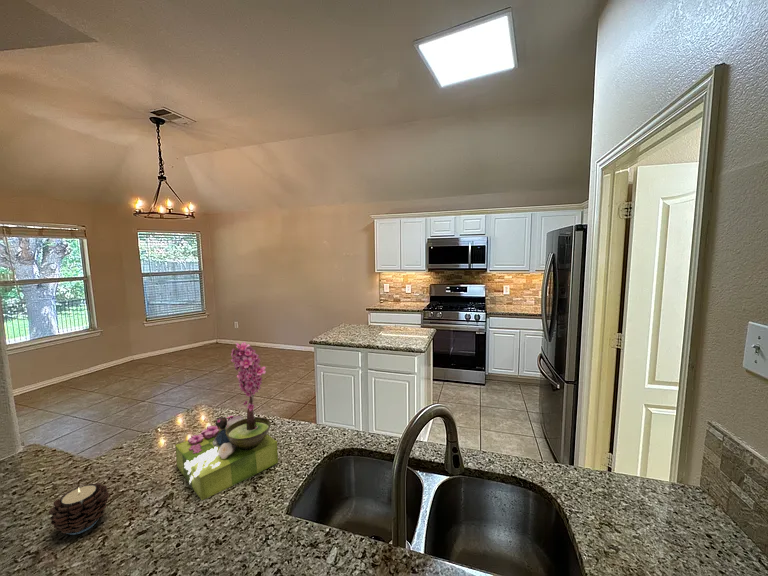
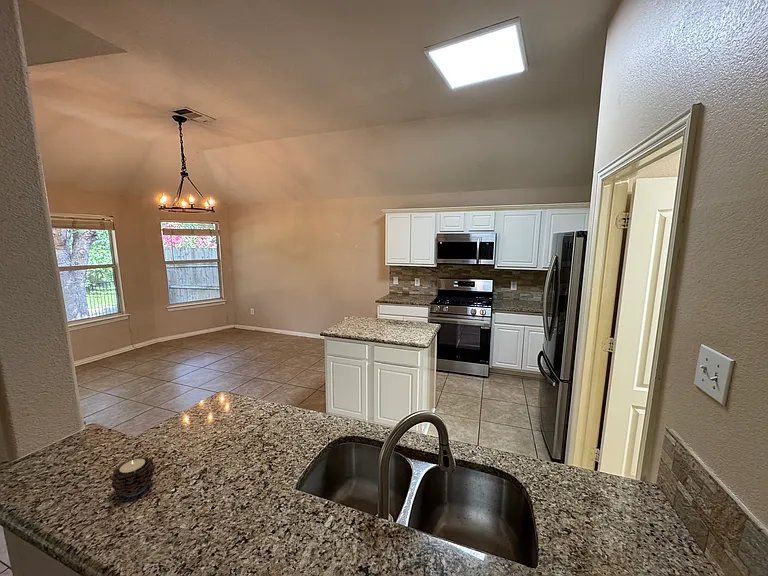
flower arrangement: present [175,342,278,500] -> none [205,339,291,476]

